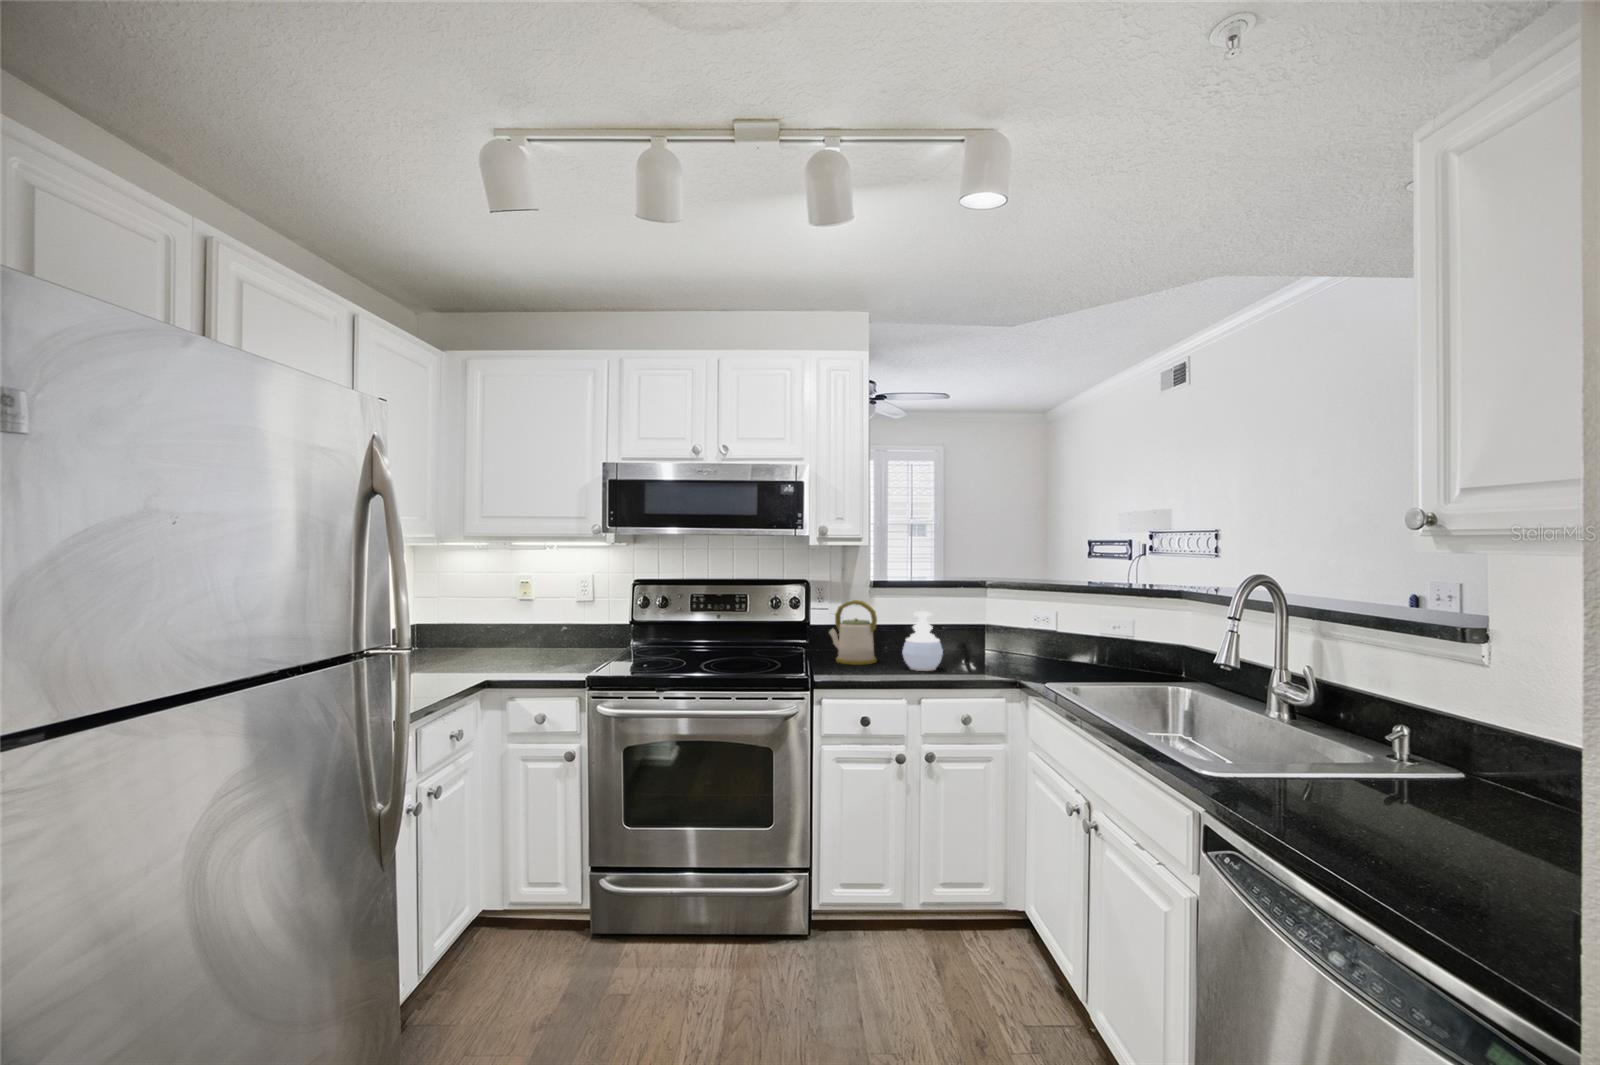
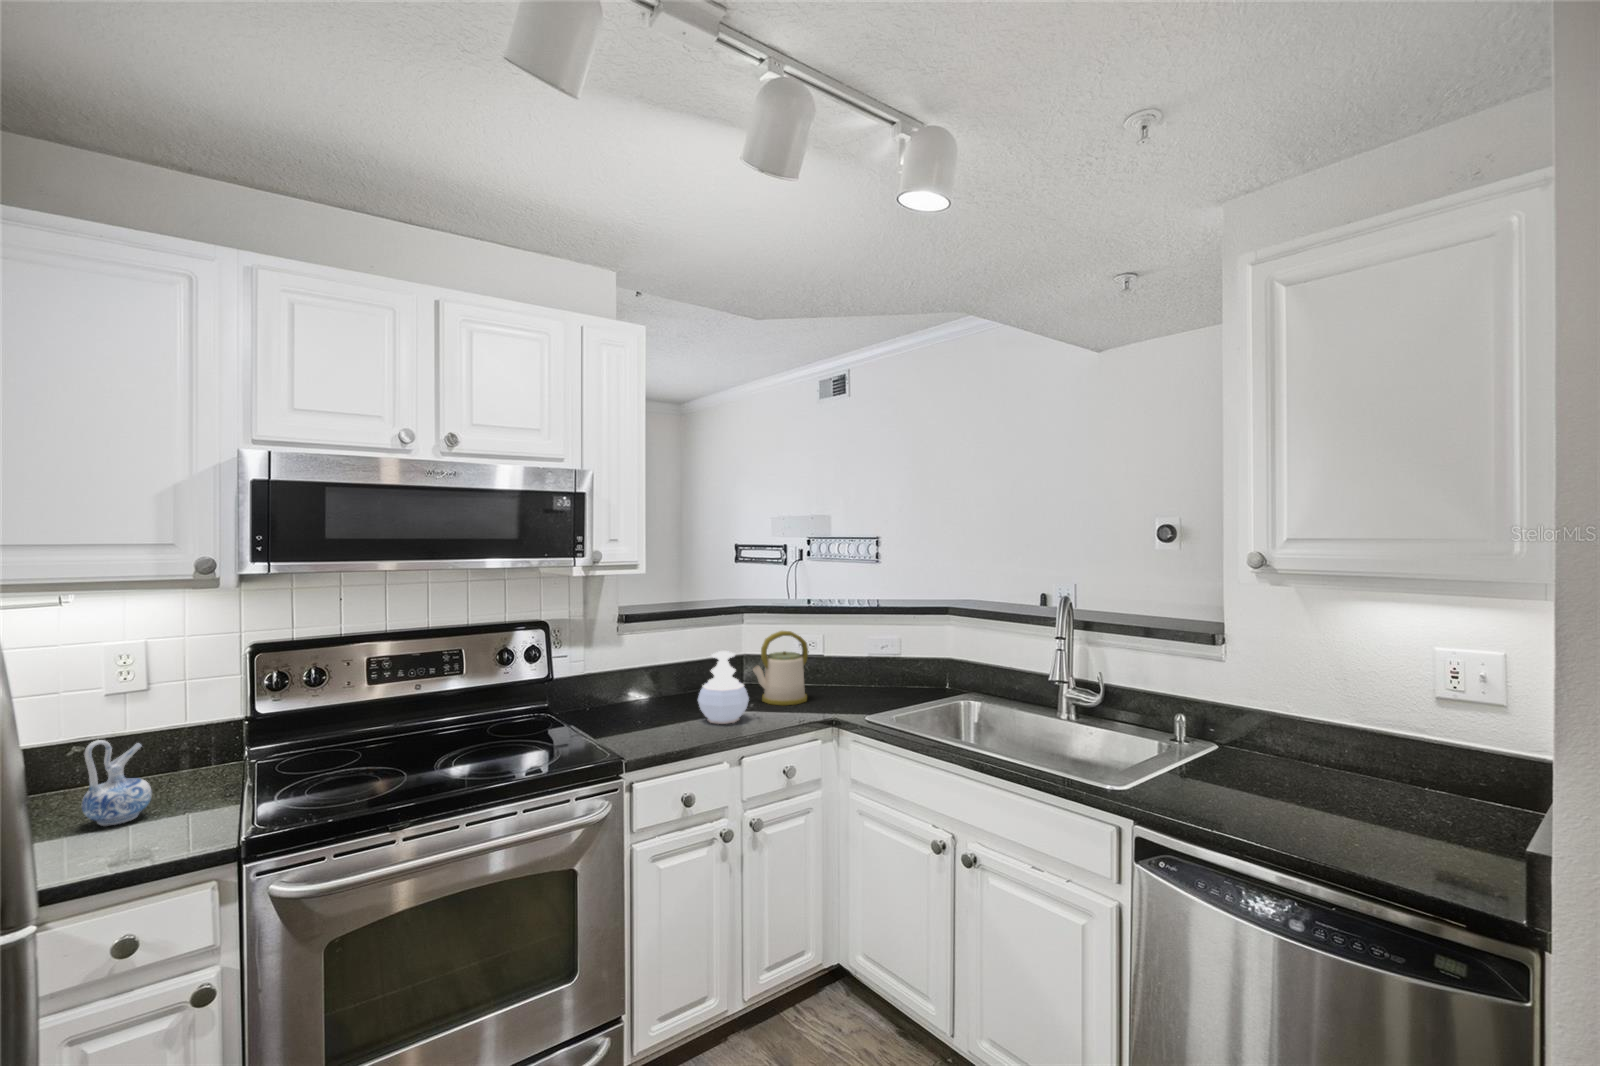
kettle: present [829,600,877,665] -> present [753,631,809,705]
ceramic pitcher: none [541,618,570,664] -> present [82,740,152,826]

